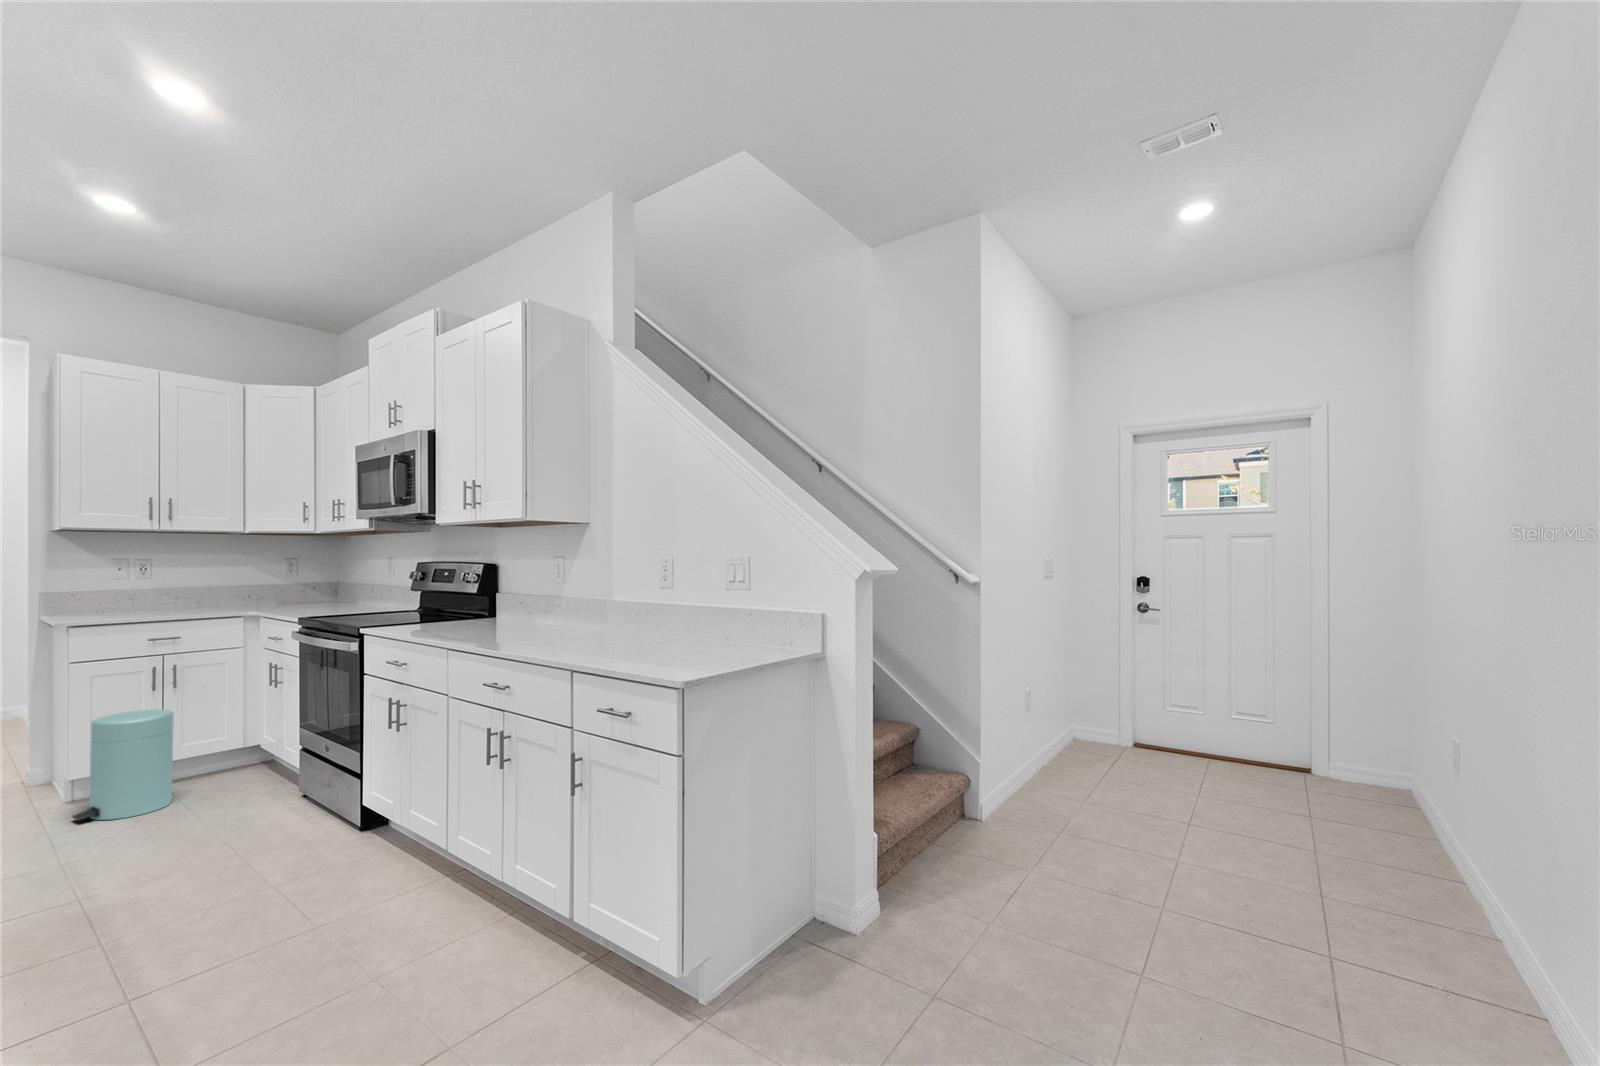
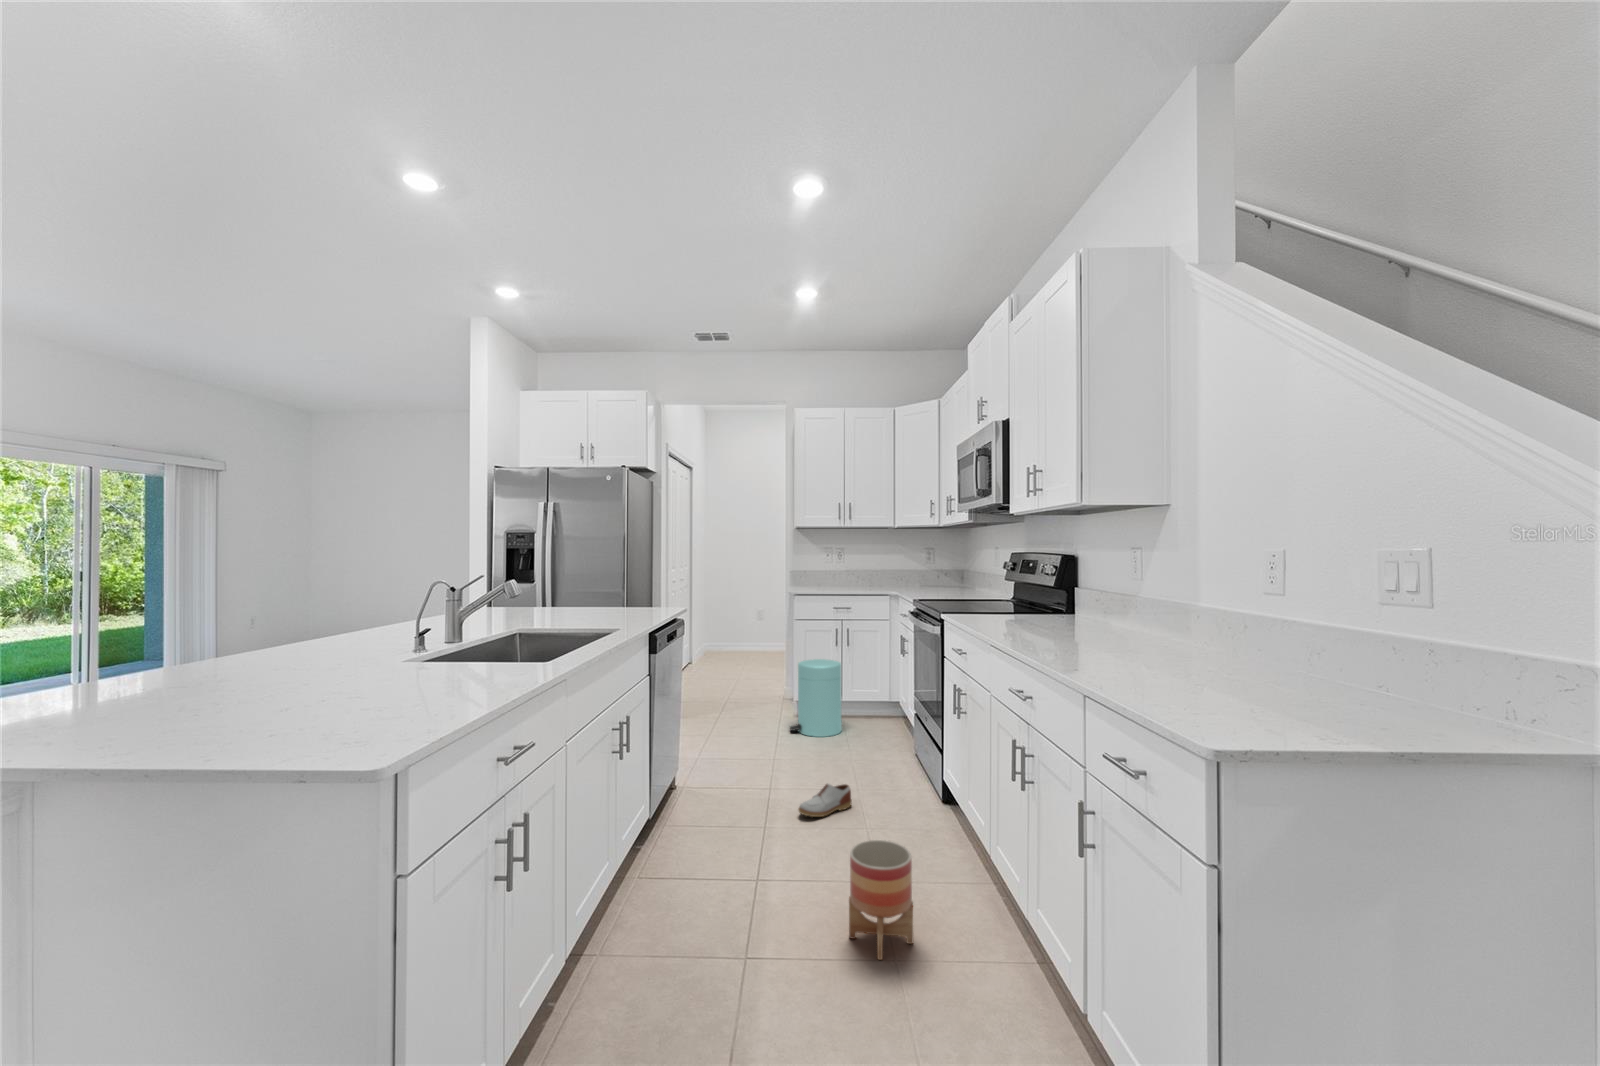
shoe: none [162,848,241,901] -> present [798,784,852,817]
planter: none [311,862,388,981] -> present [849,840,913,960]

